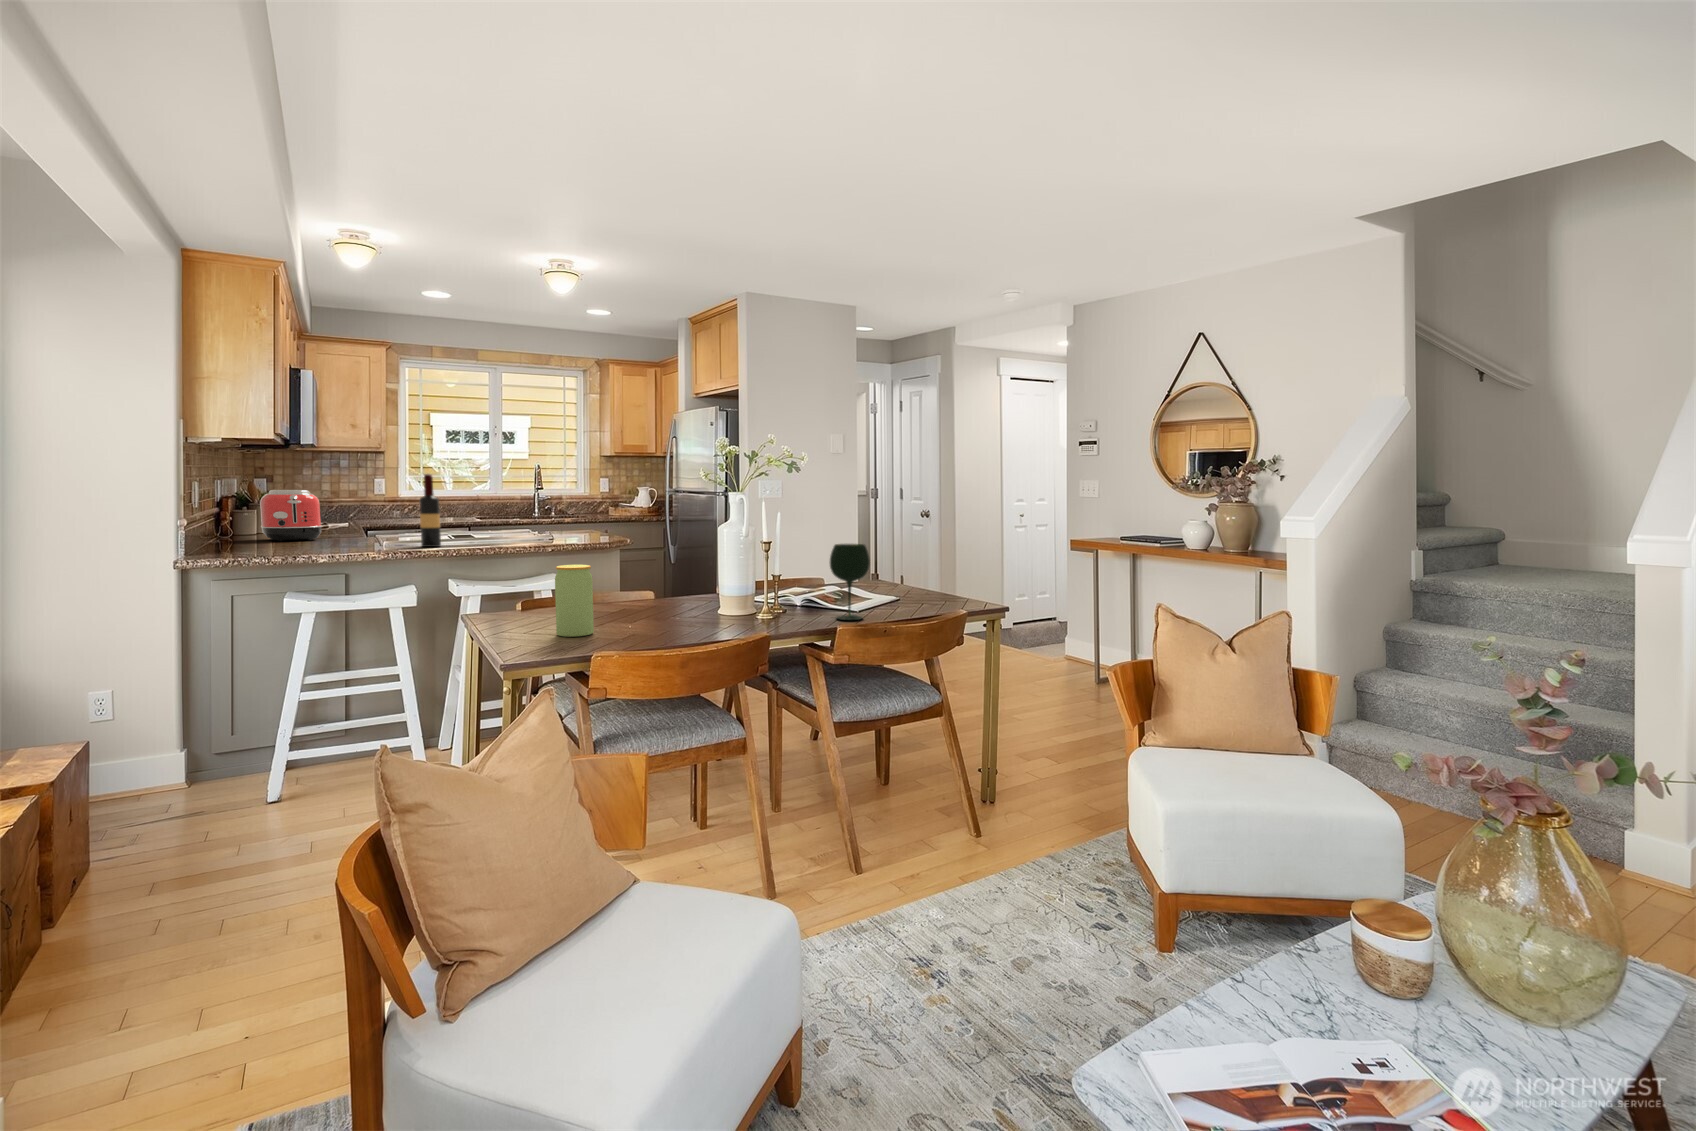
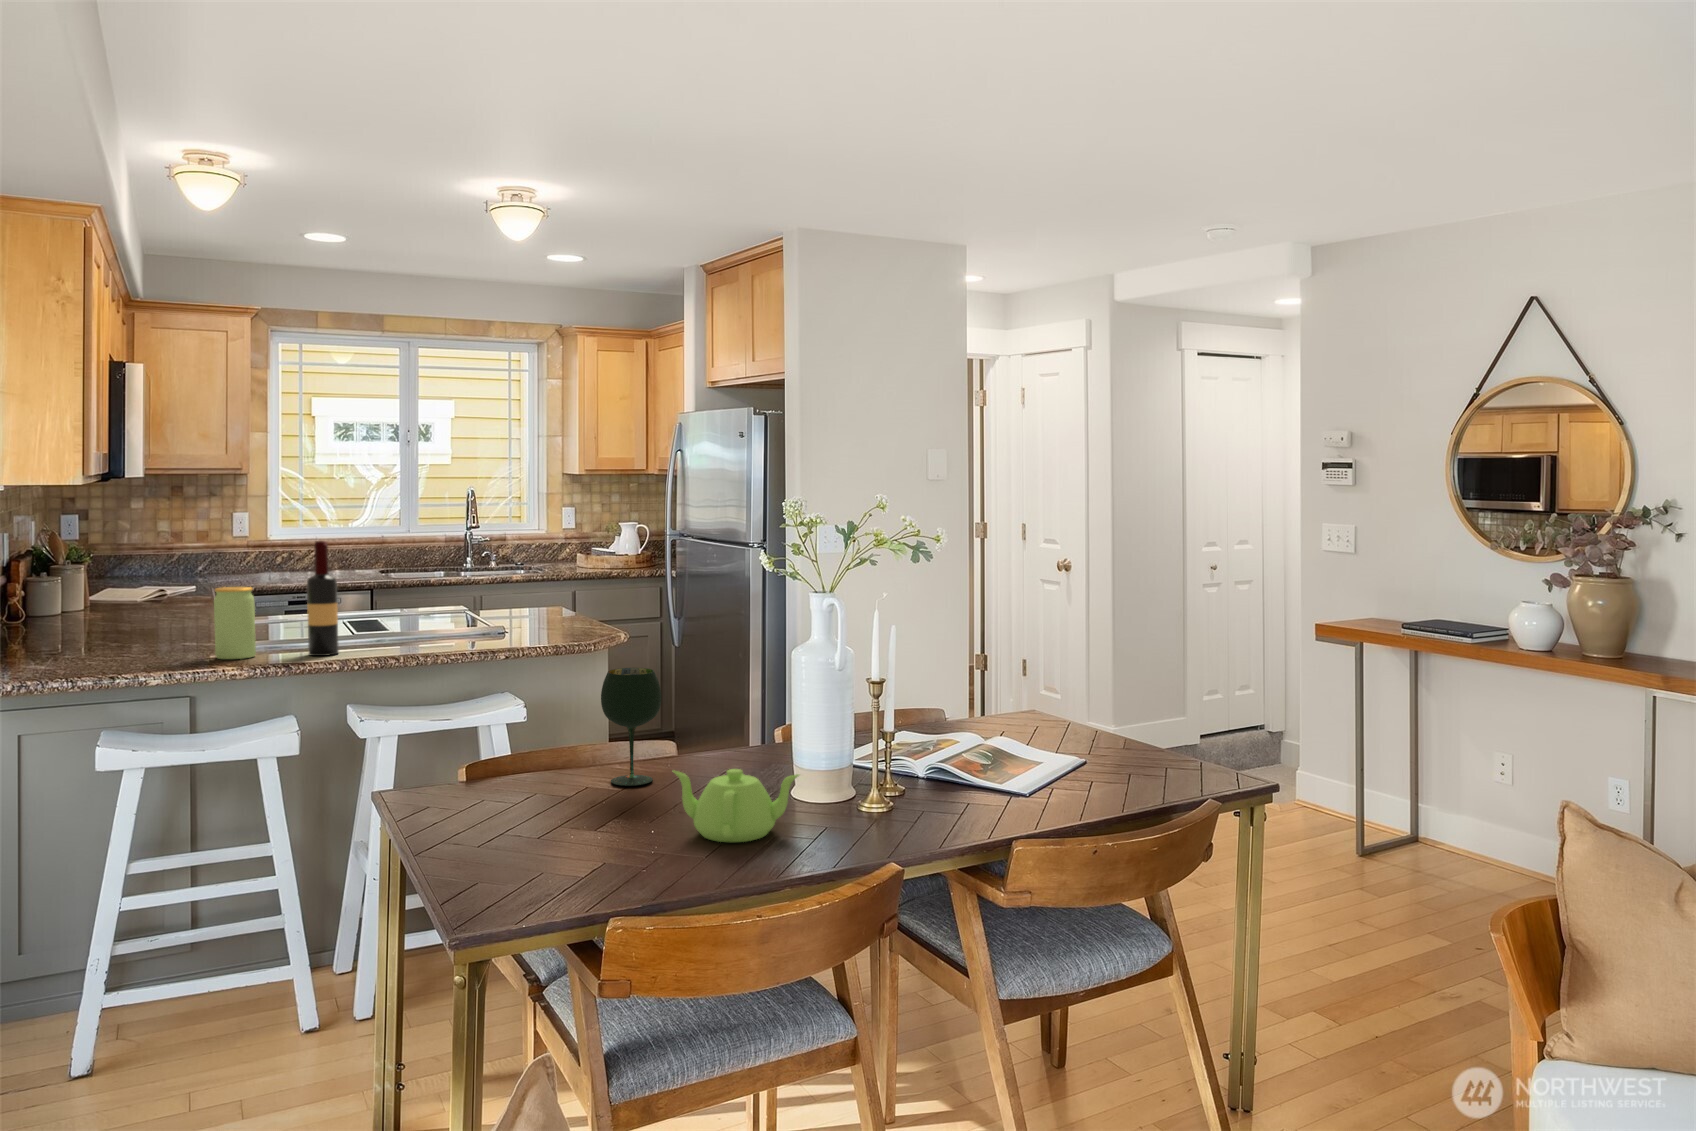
toaster: present [260,490,322,541] -> none [64,554,156,638]
wine glass: present [830,544,870,620] -> present [601,668,662,786]
jar: present [555,565,594,637] -> present [214,587,256,659]
teapot: none [638,585,715,626] -> present [672,769,799,842]

